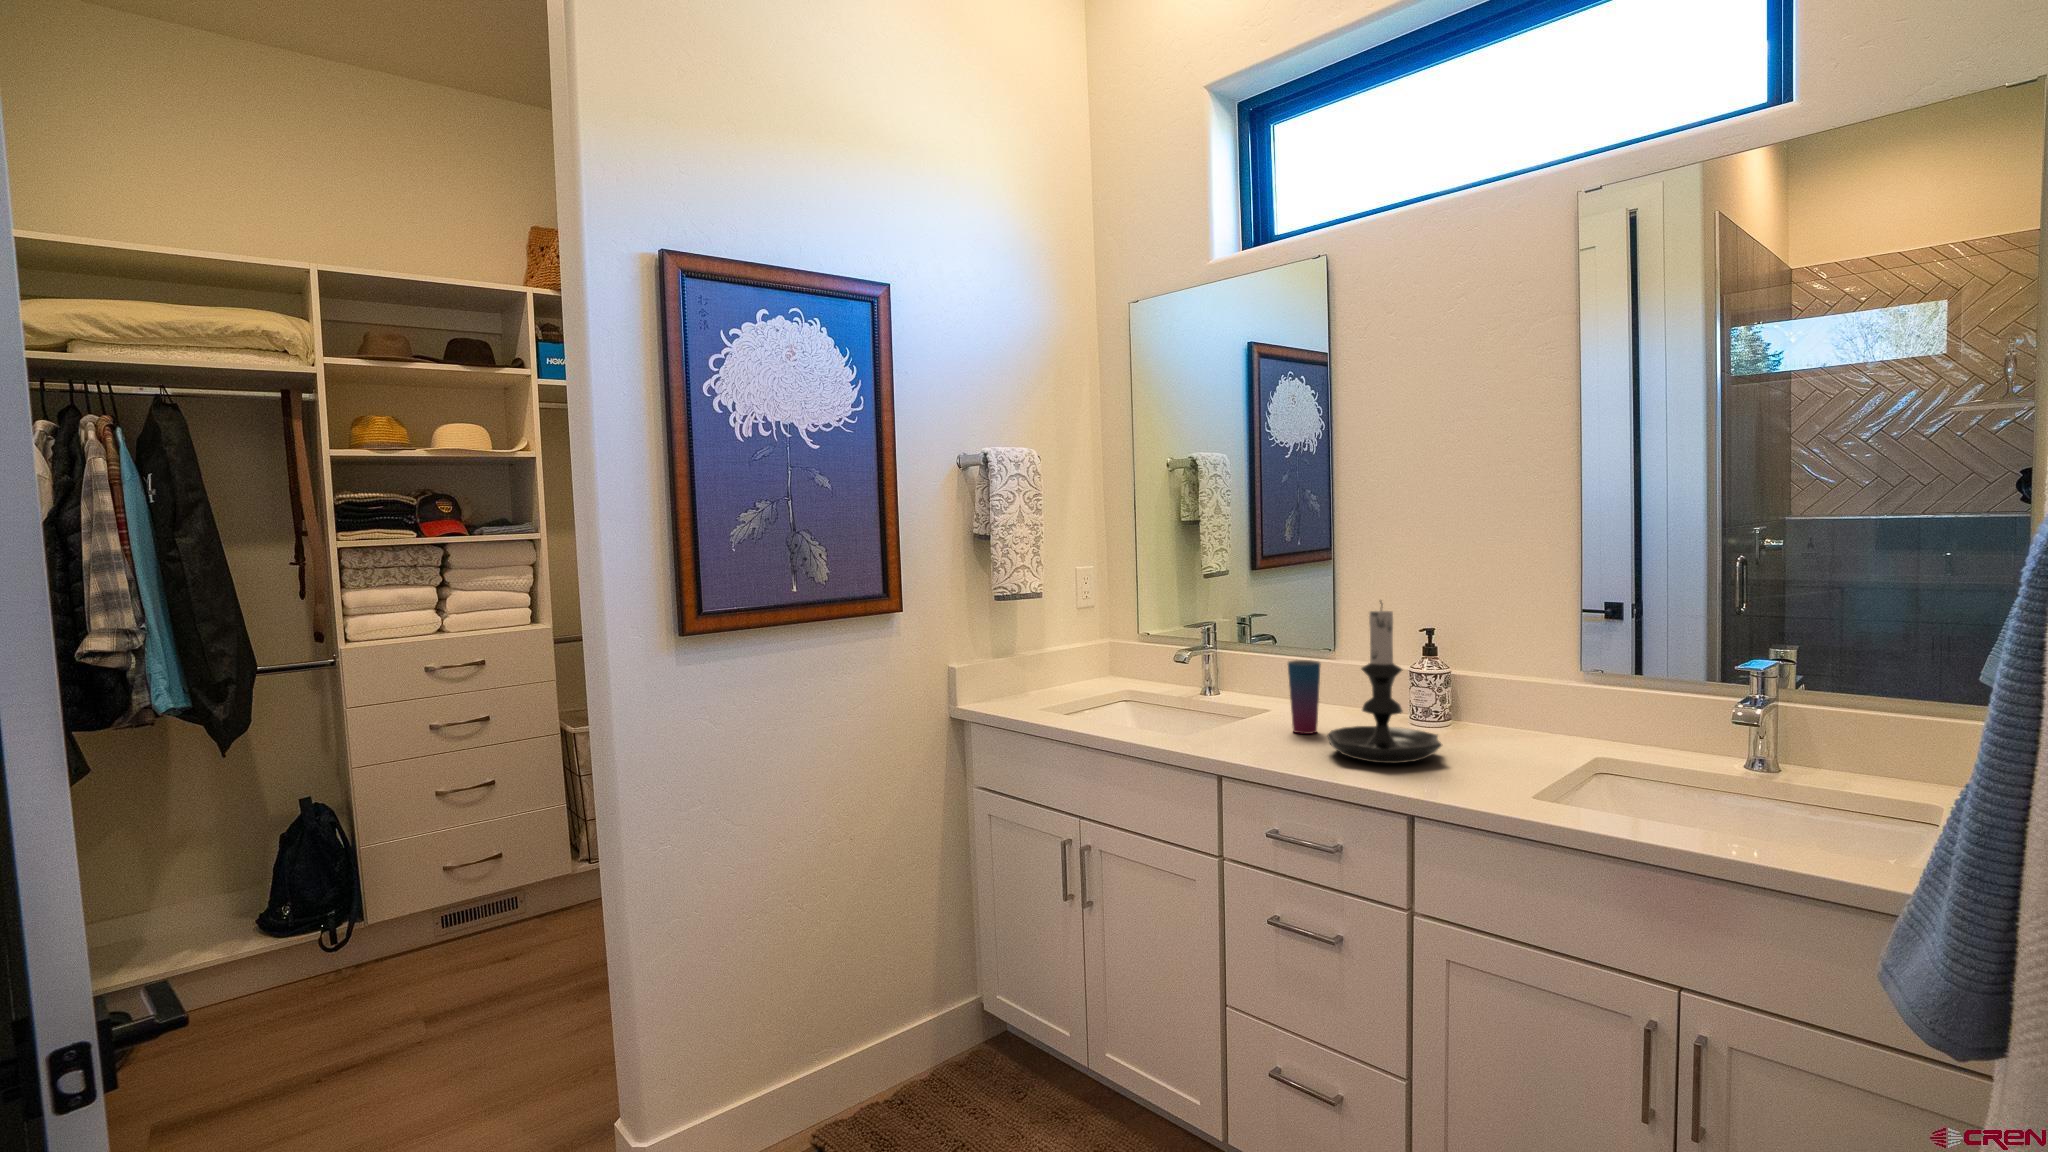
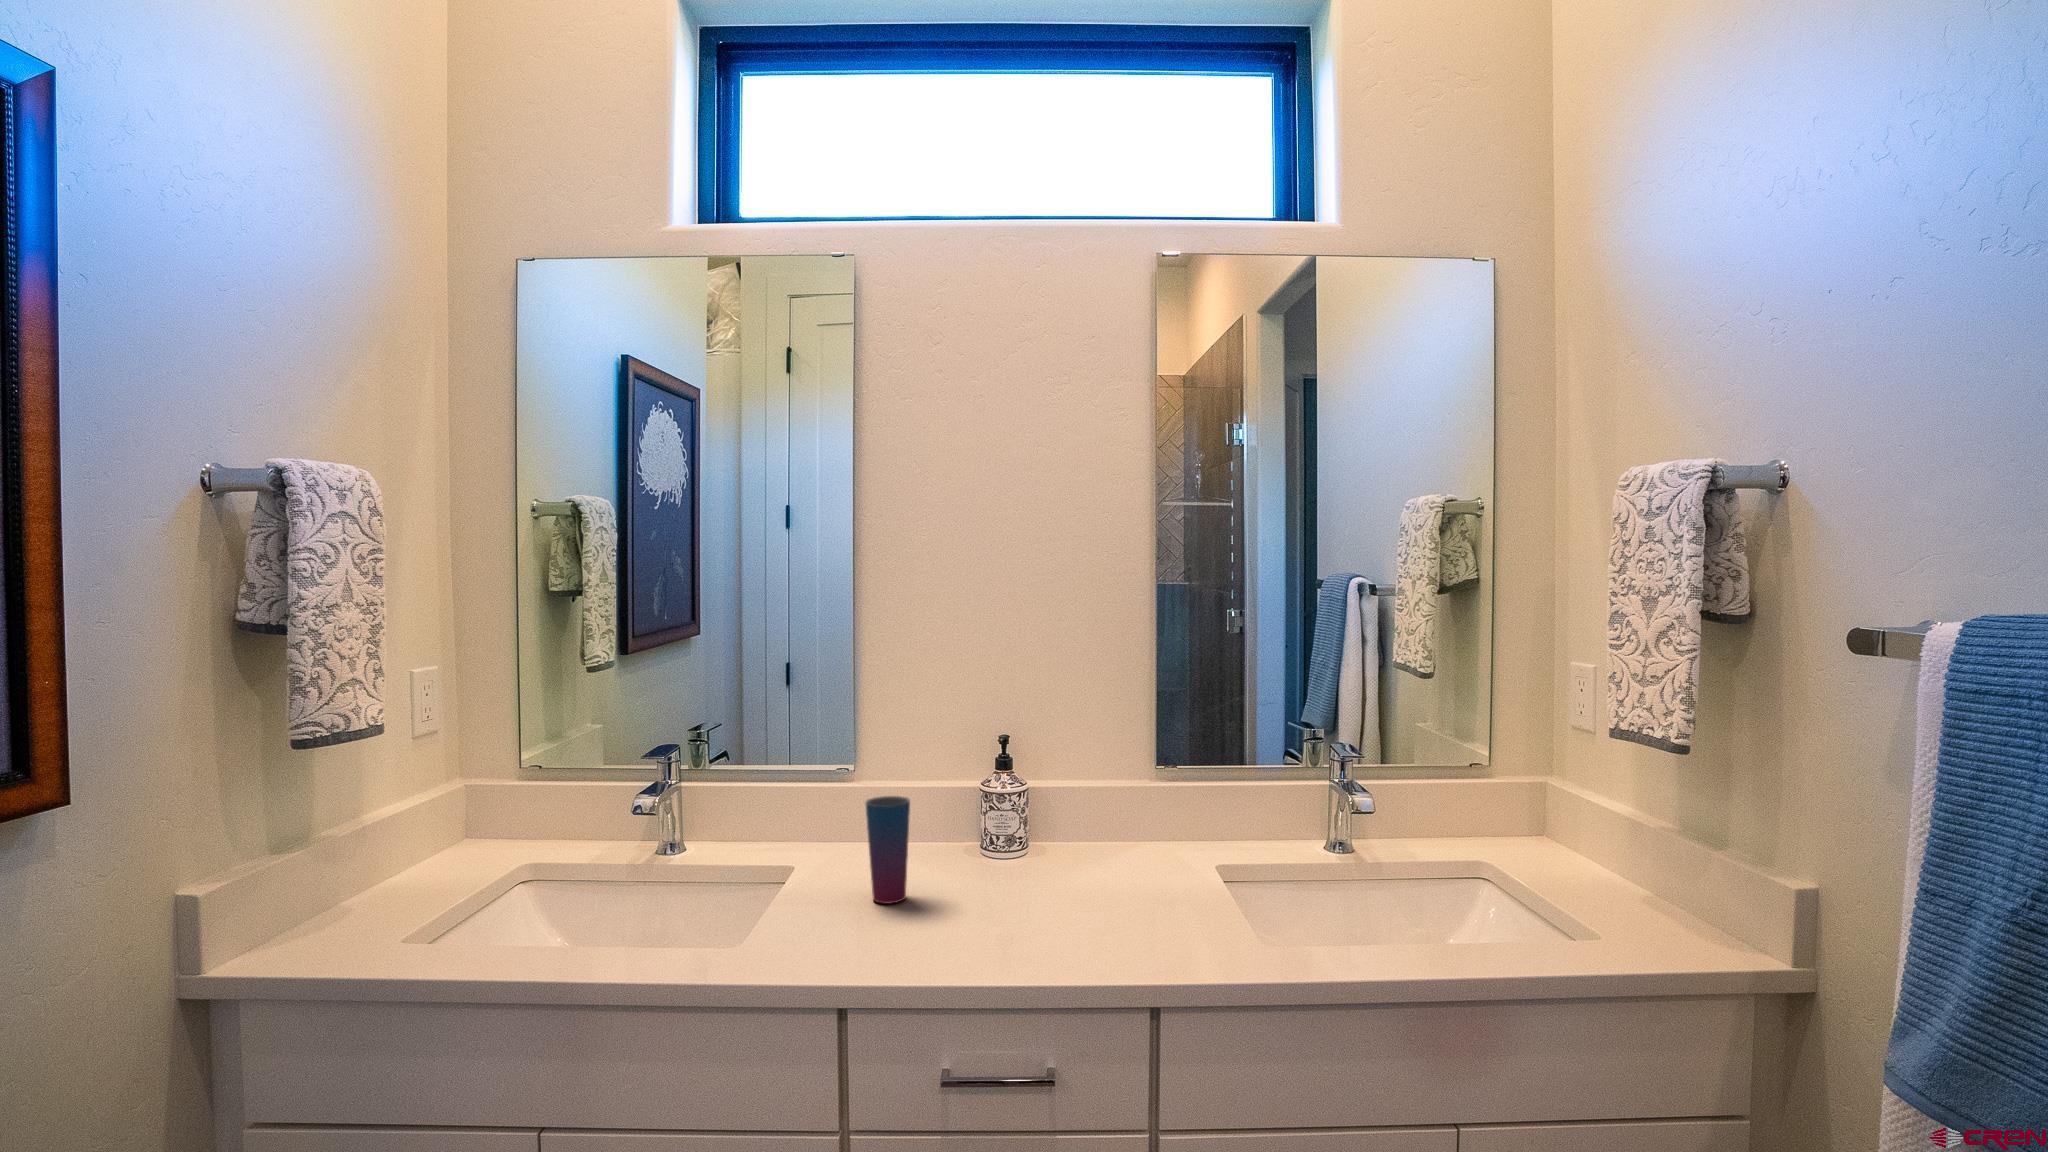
candle holder: present [1327,601,1442,763] -> none [961,710,1109,933]

